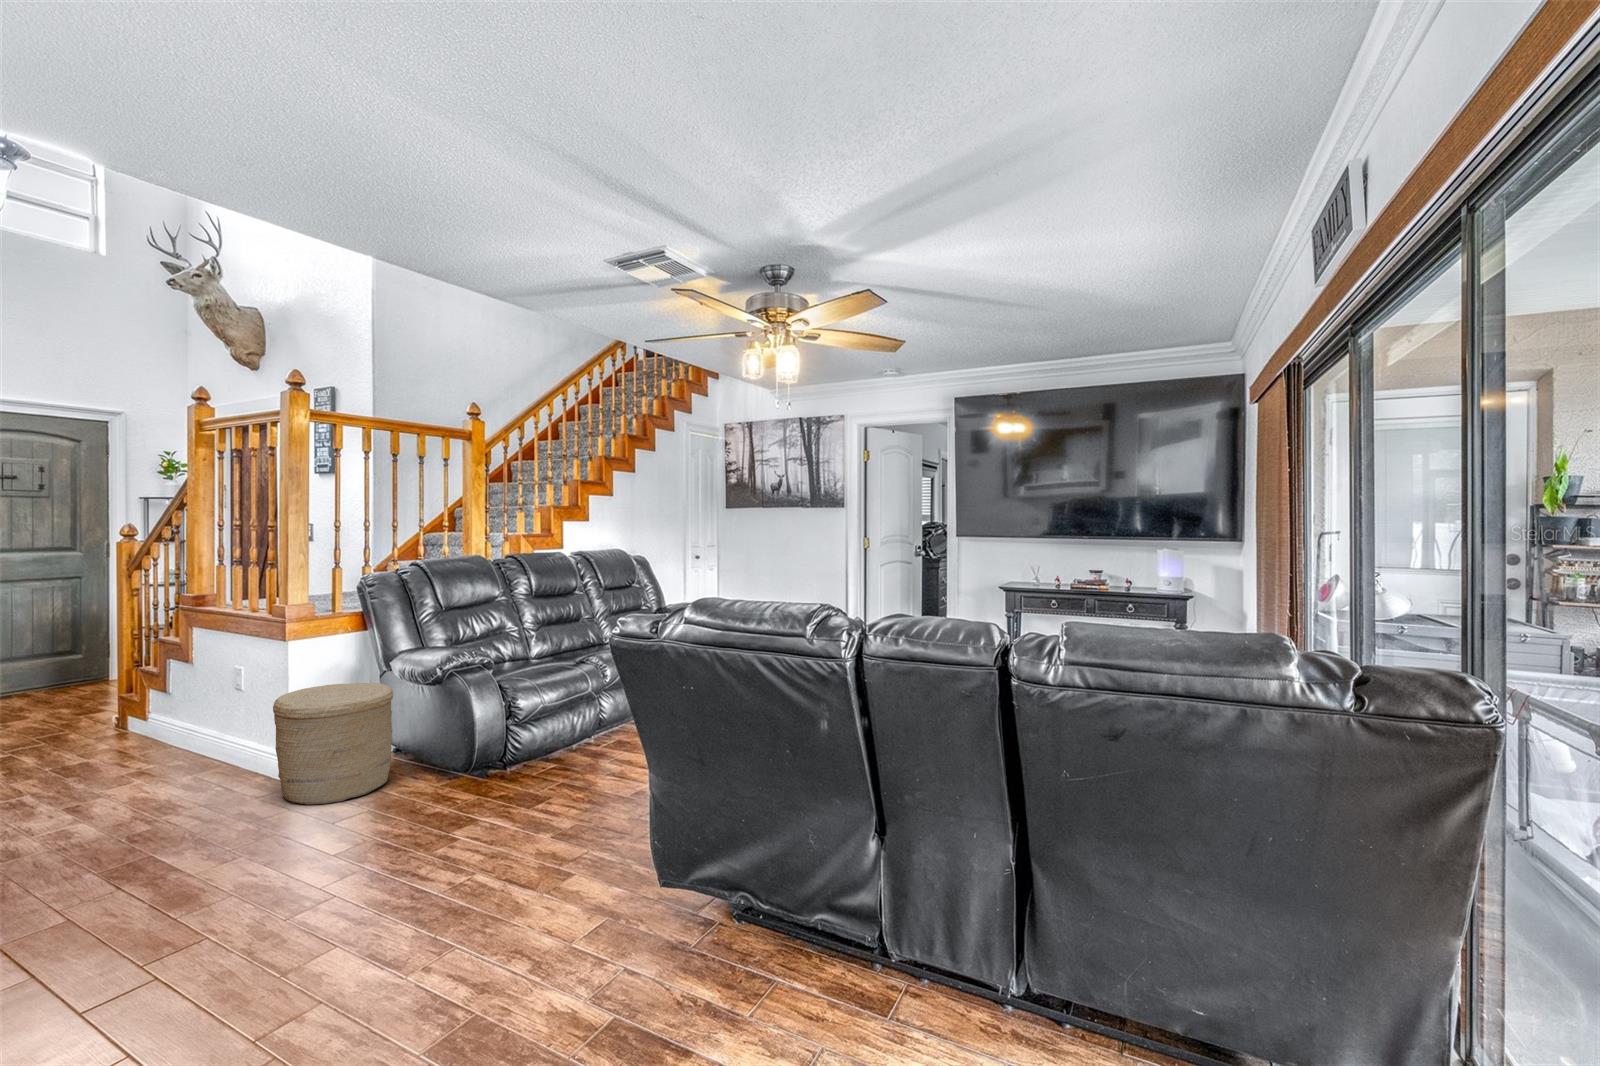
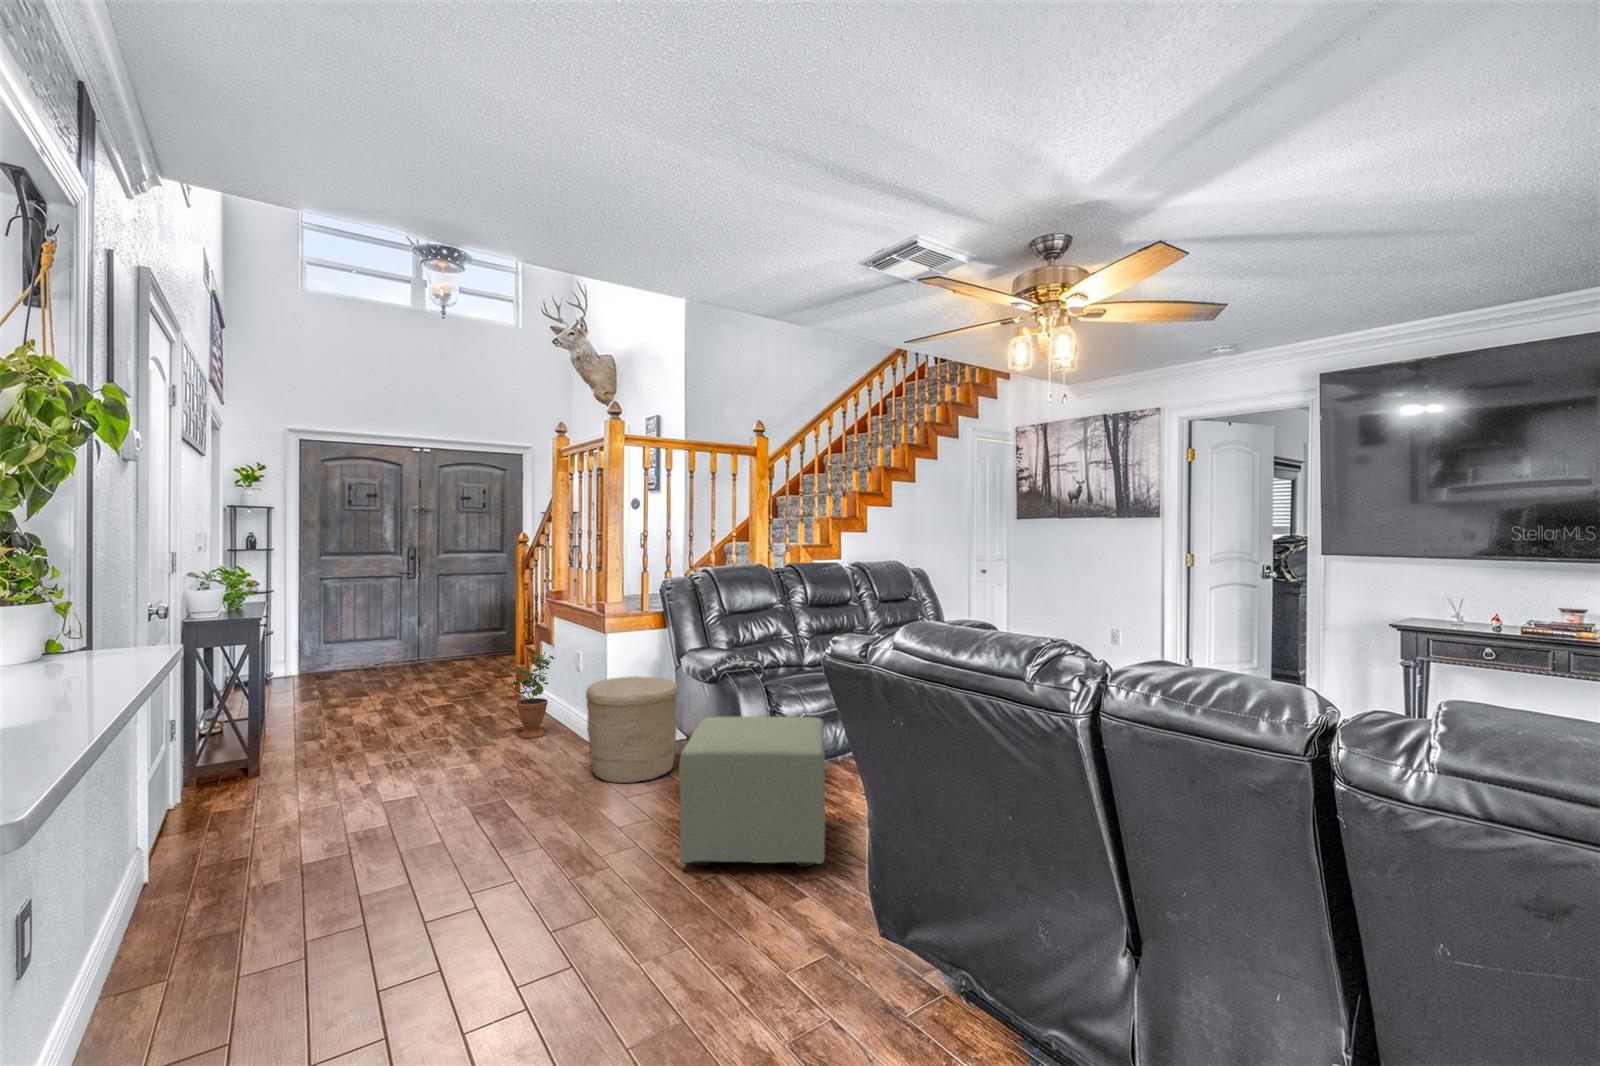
potted plant: none [148,664,213,774] -> present [512,652,555,738]
ottoman: none [425,704,585,869] -> present [679,716,825,867]

